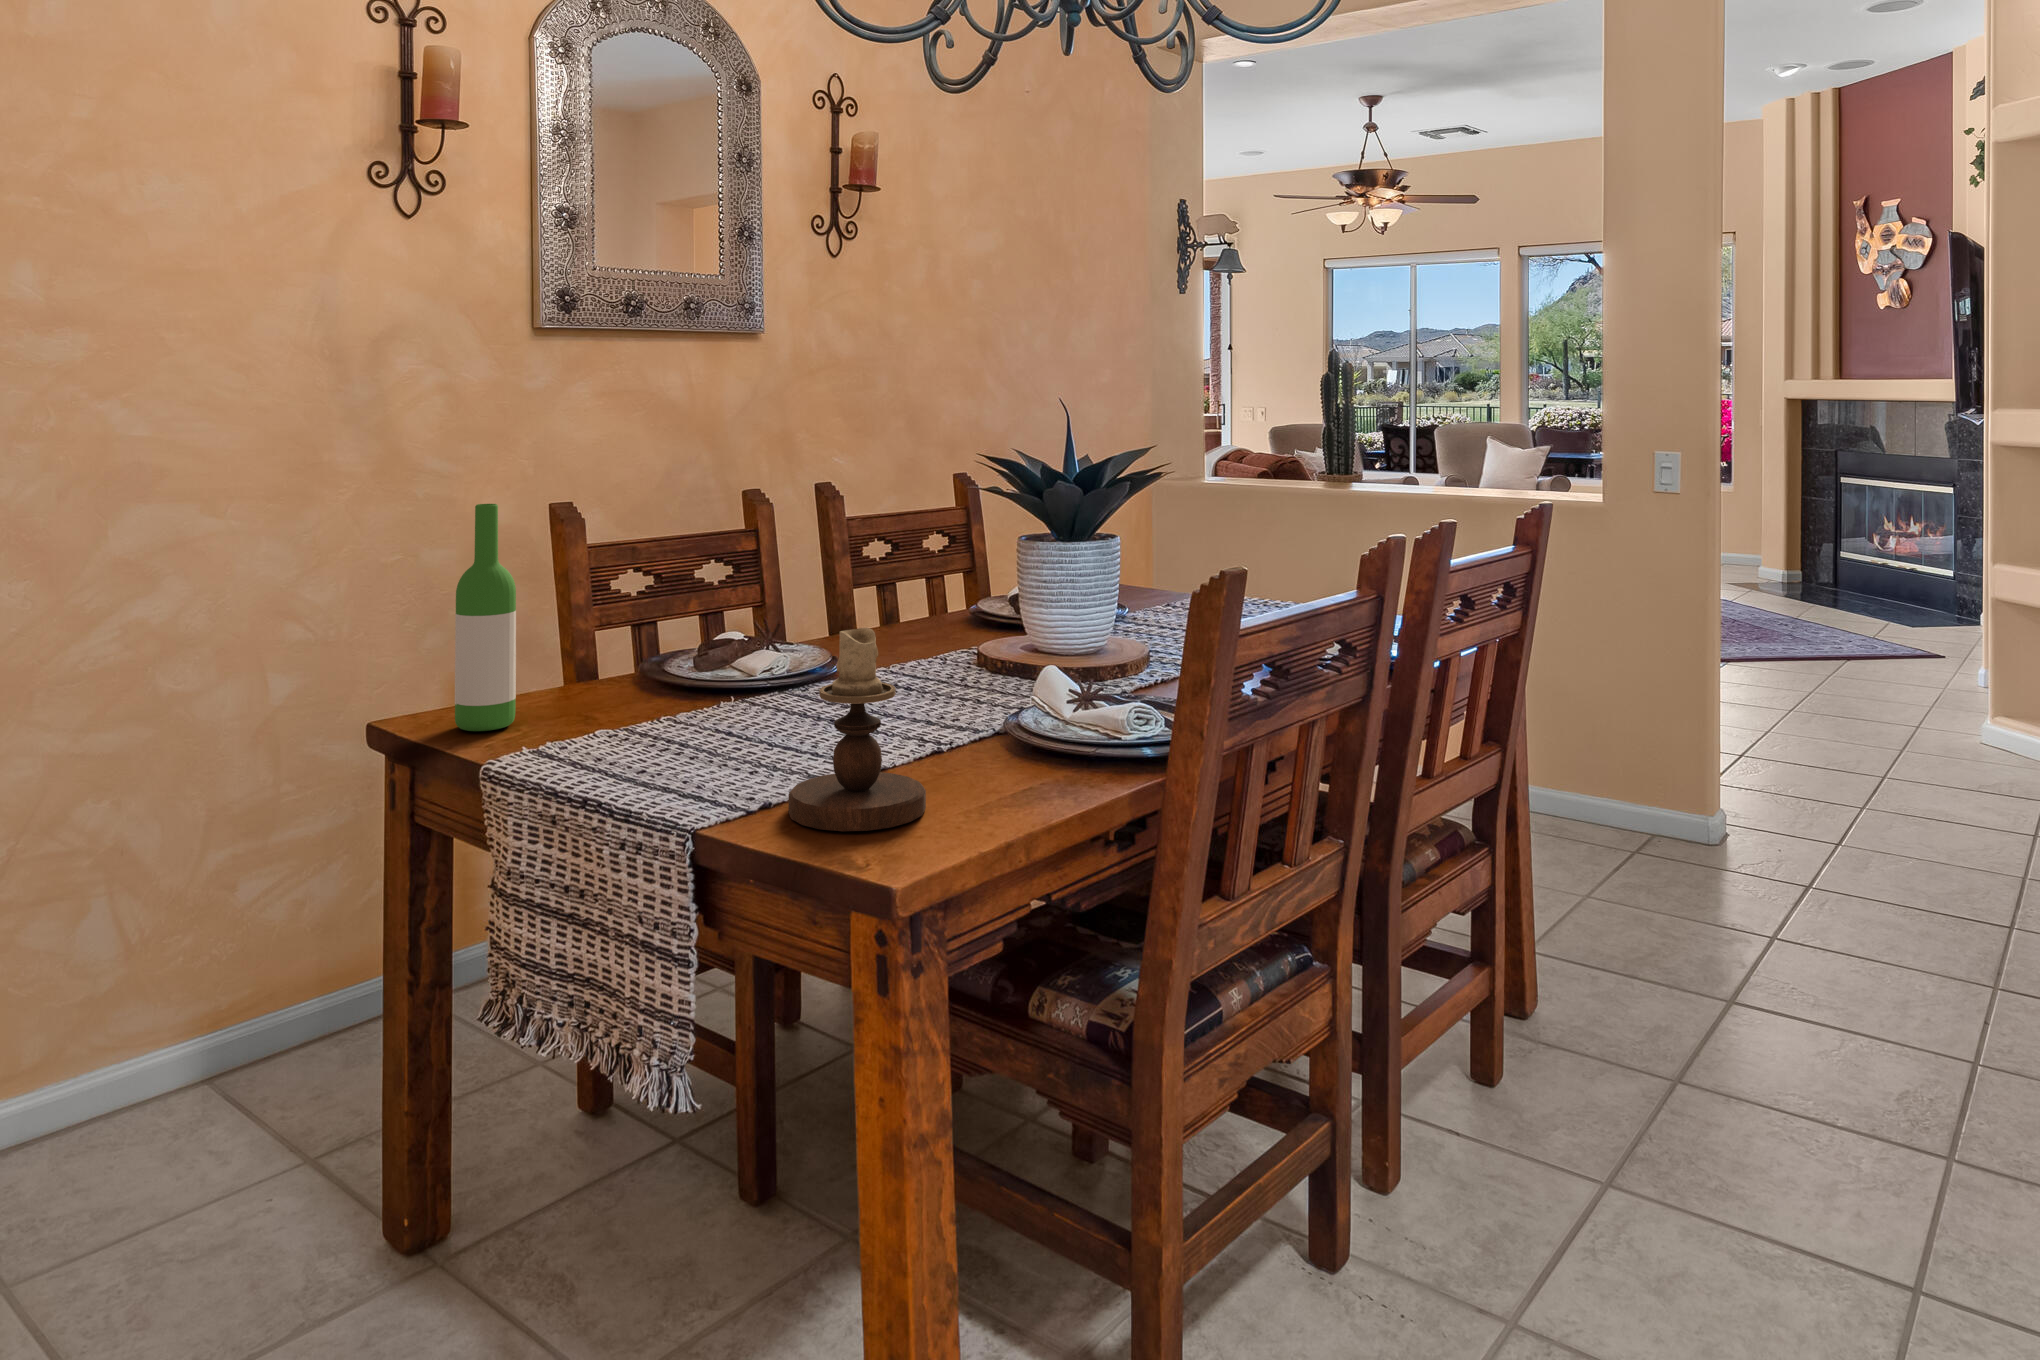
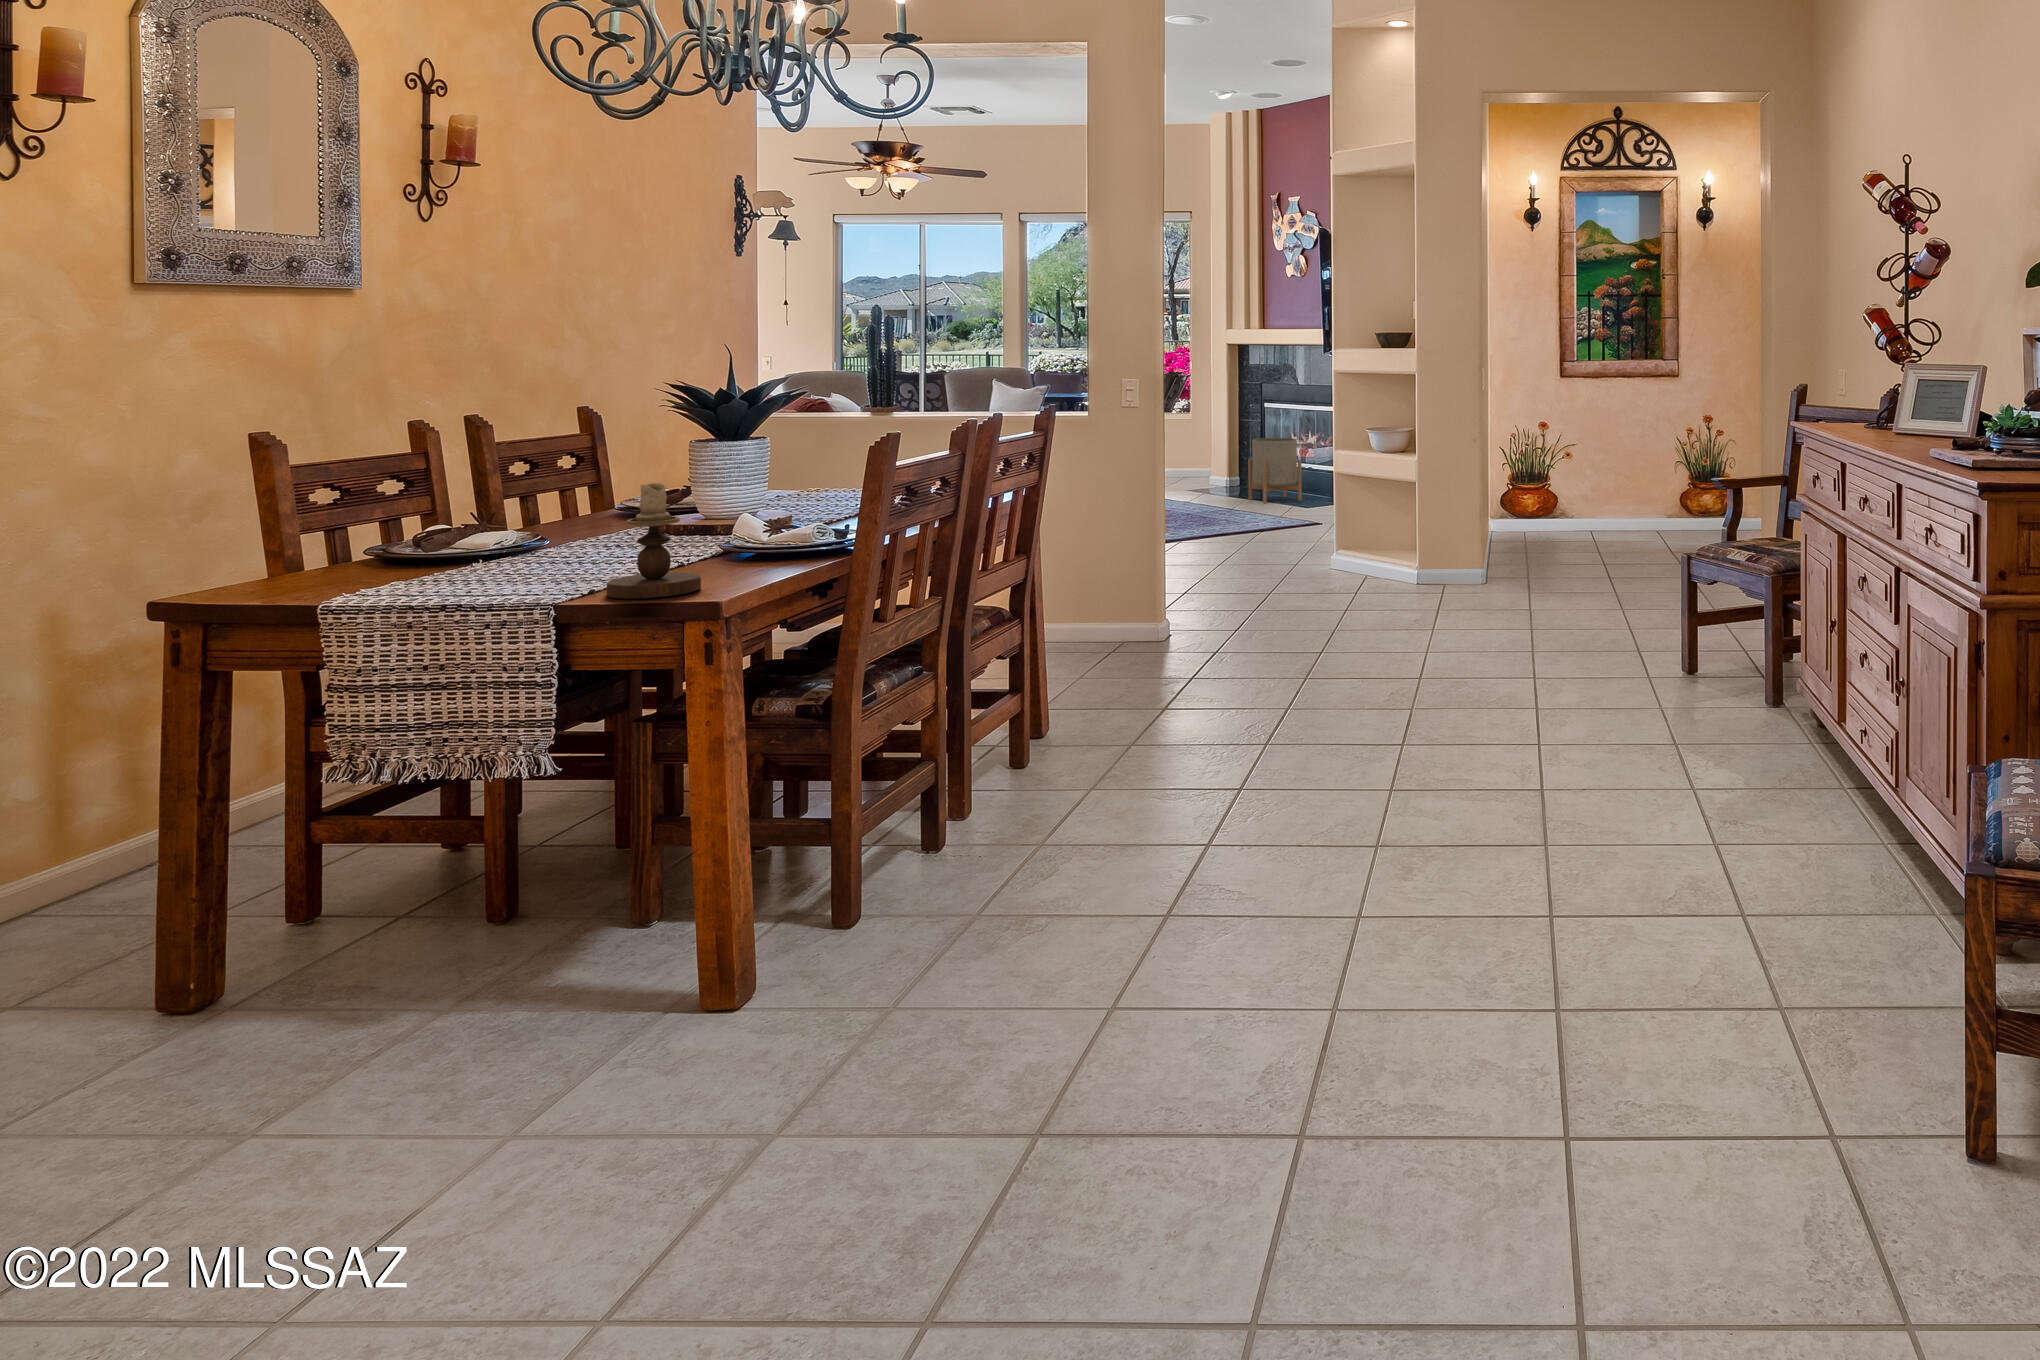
wine bottle: present [455,504,516,731] -> none [251,426,308,594]
planter: none [1824,526,1908,617] -> present [1248,438,1301,503]

